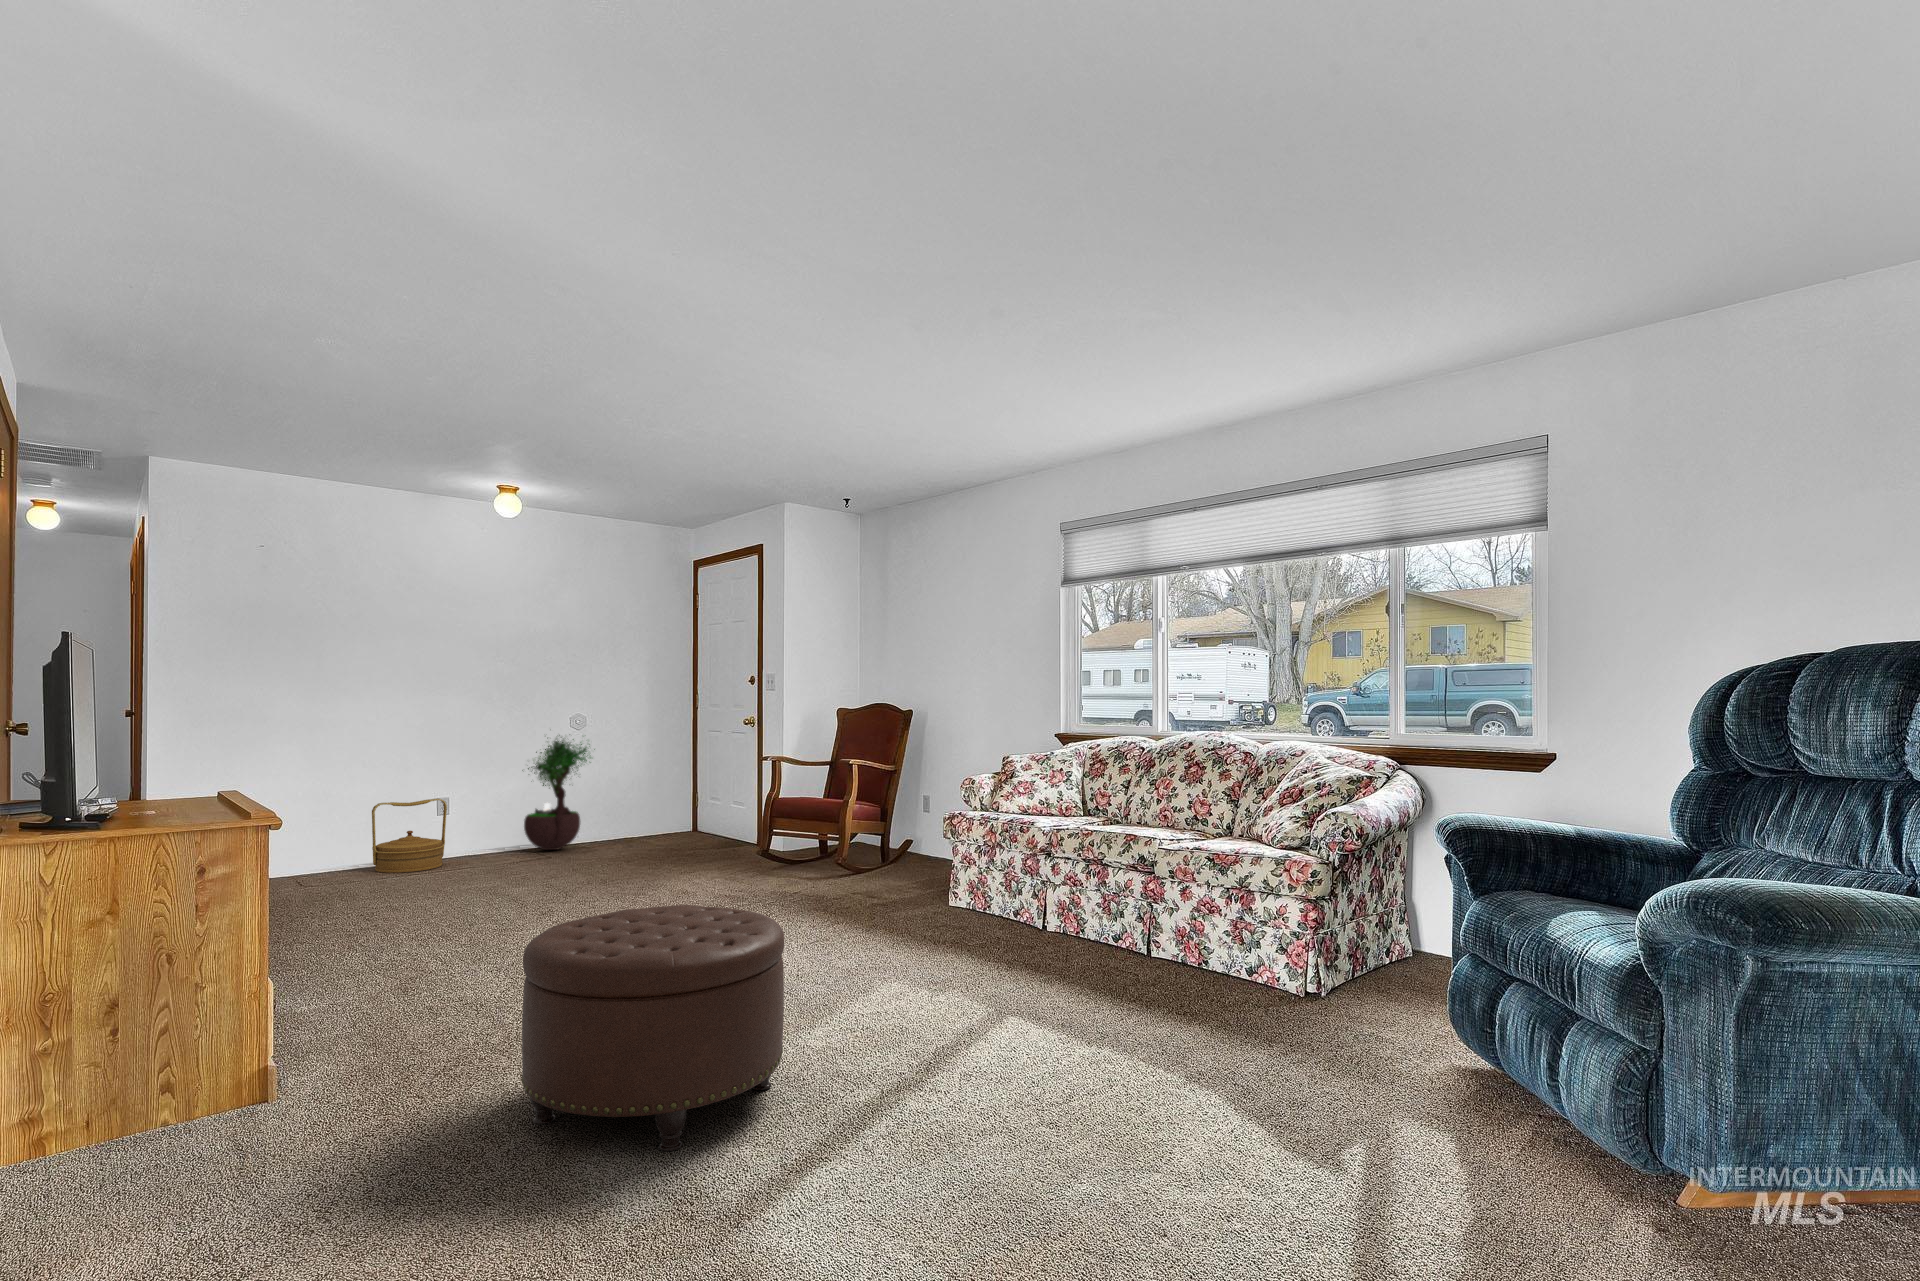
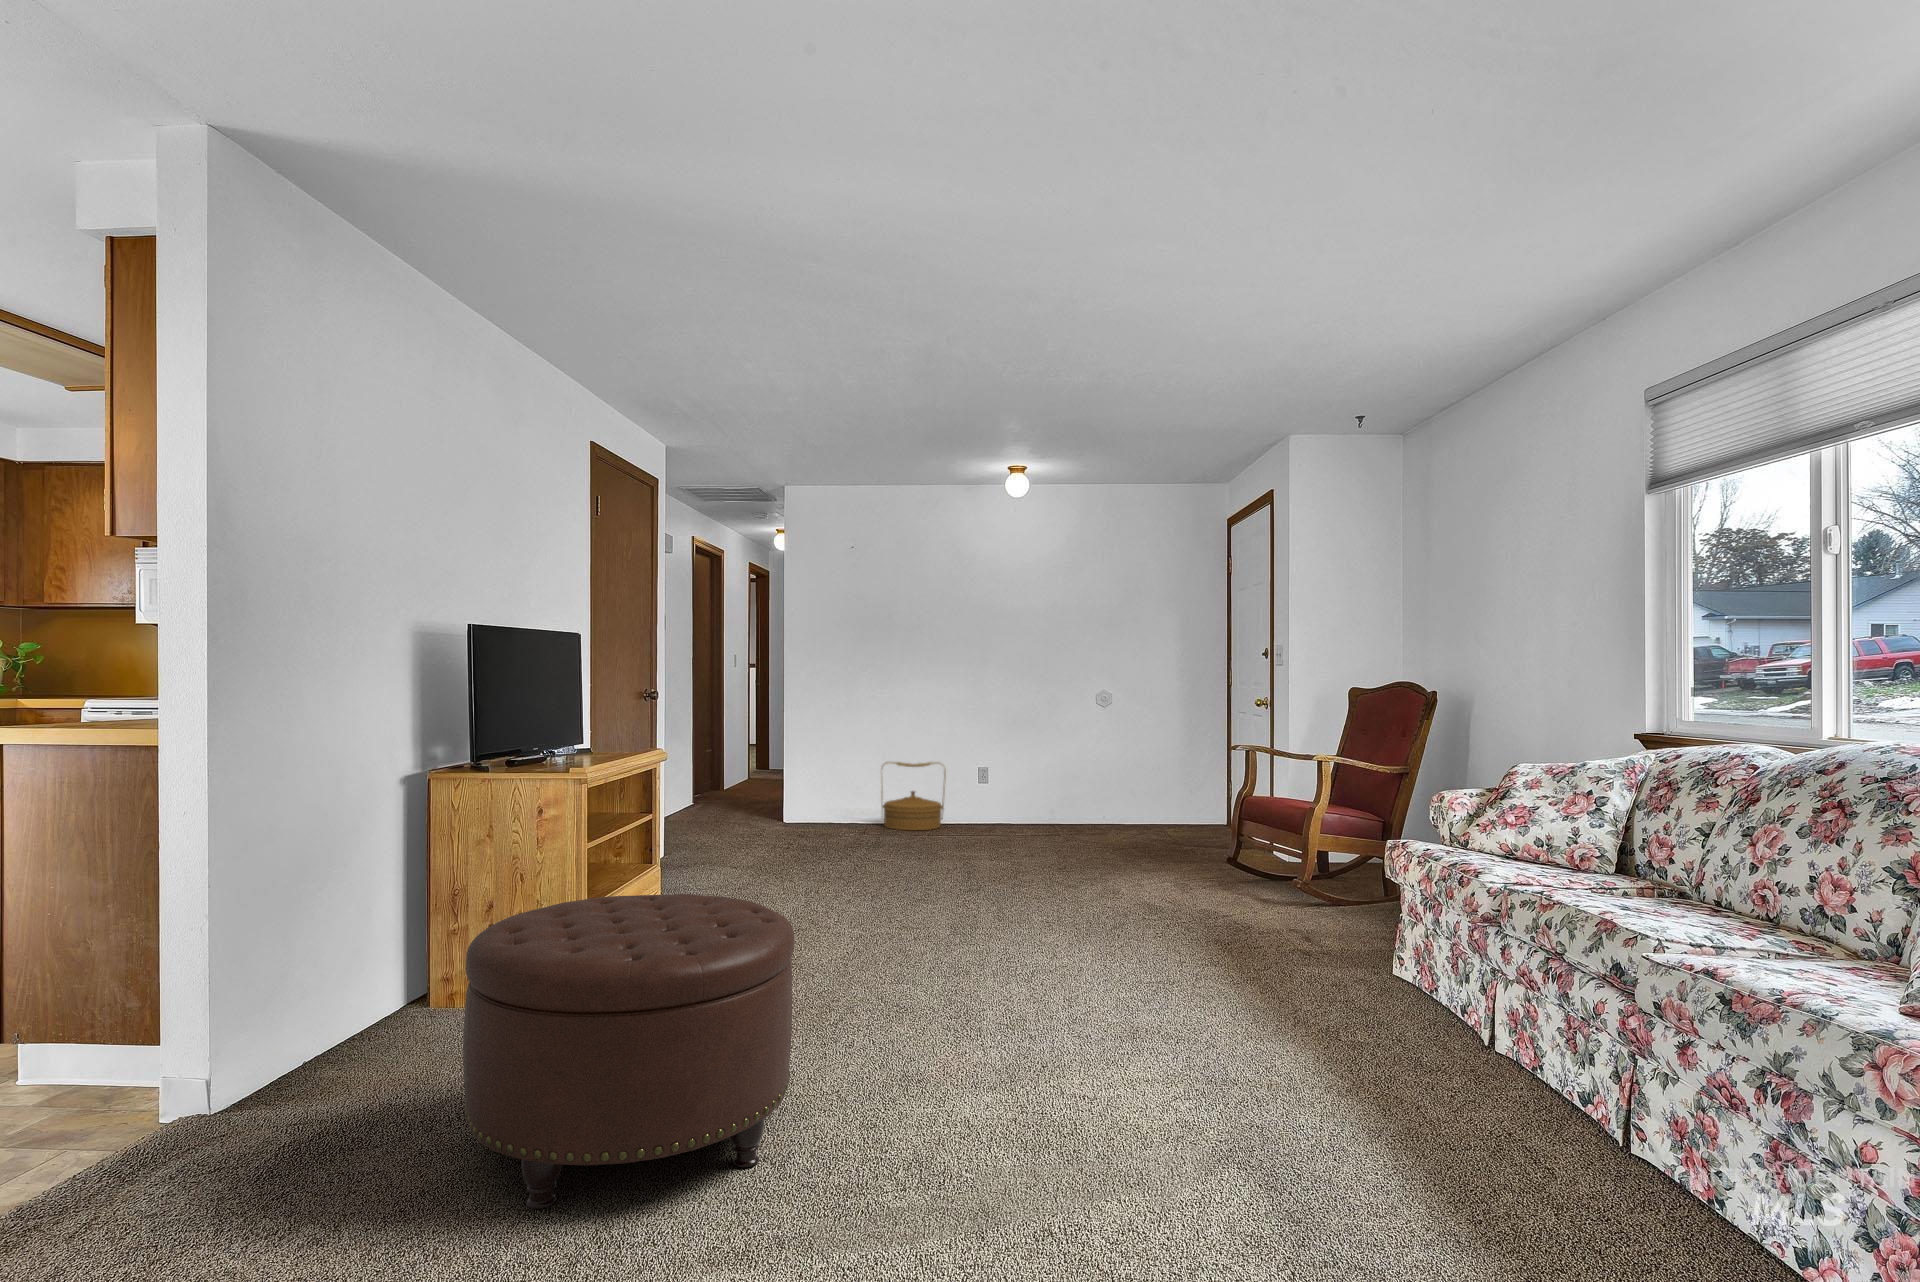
potted tree: present [522,735,595,850] -> none [1015,698,1091,827]

